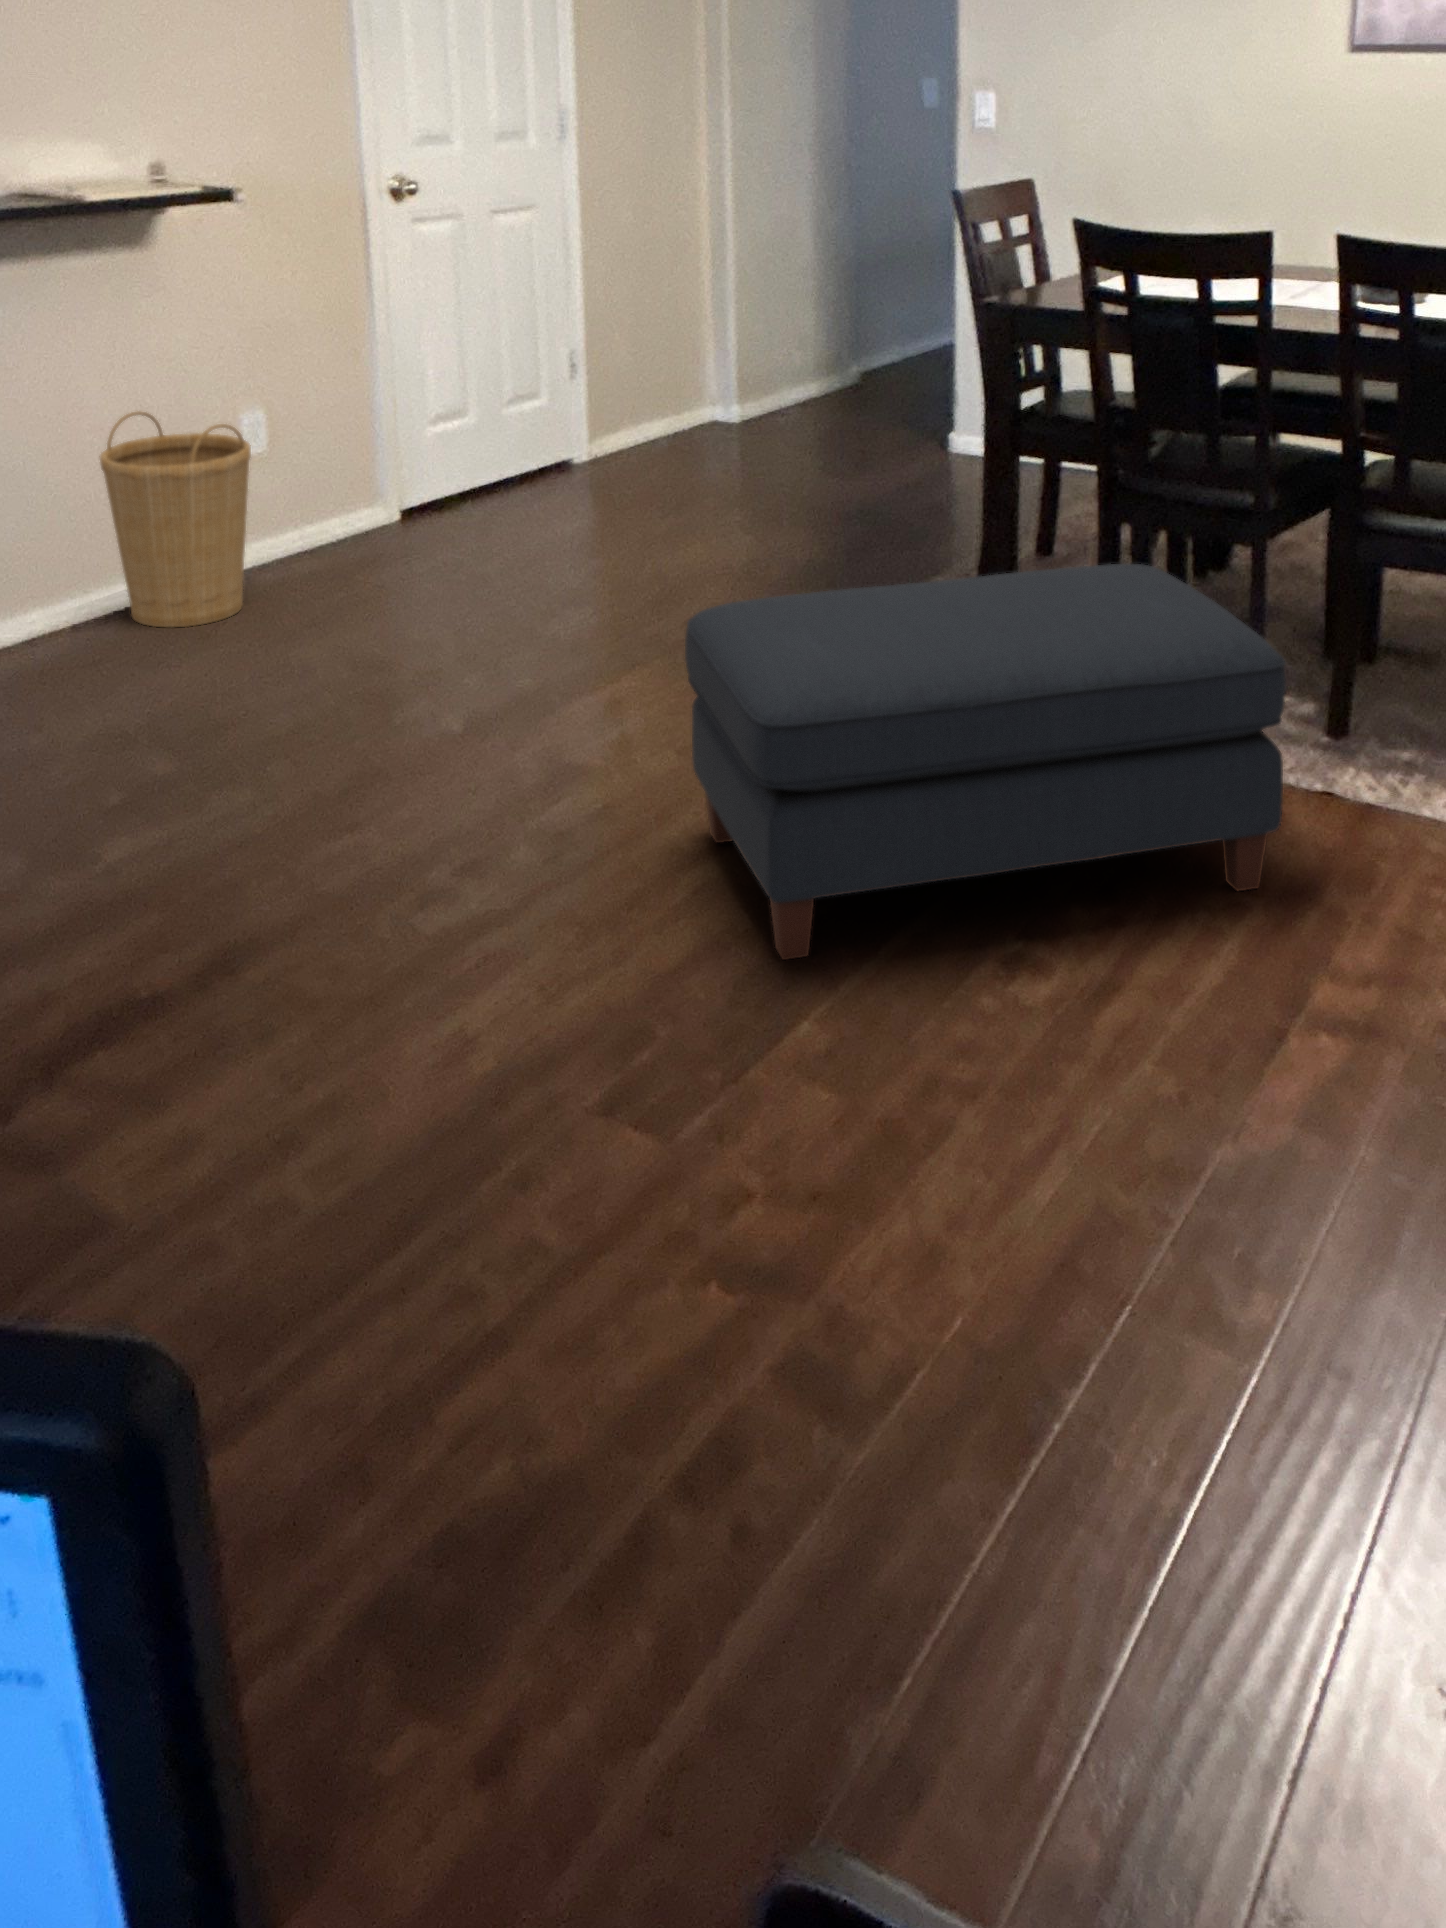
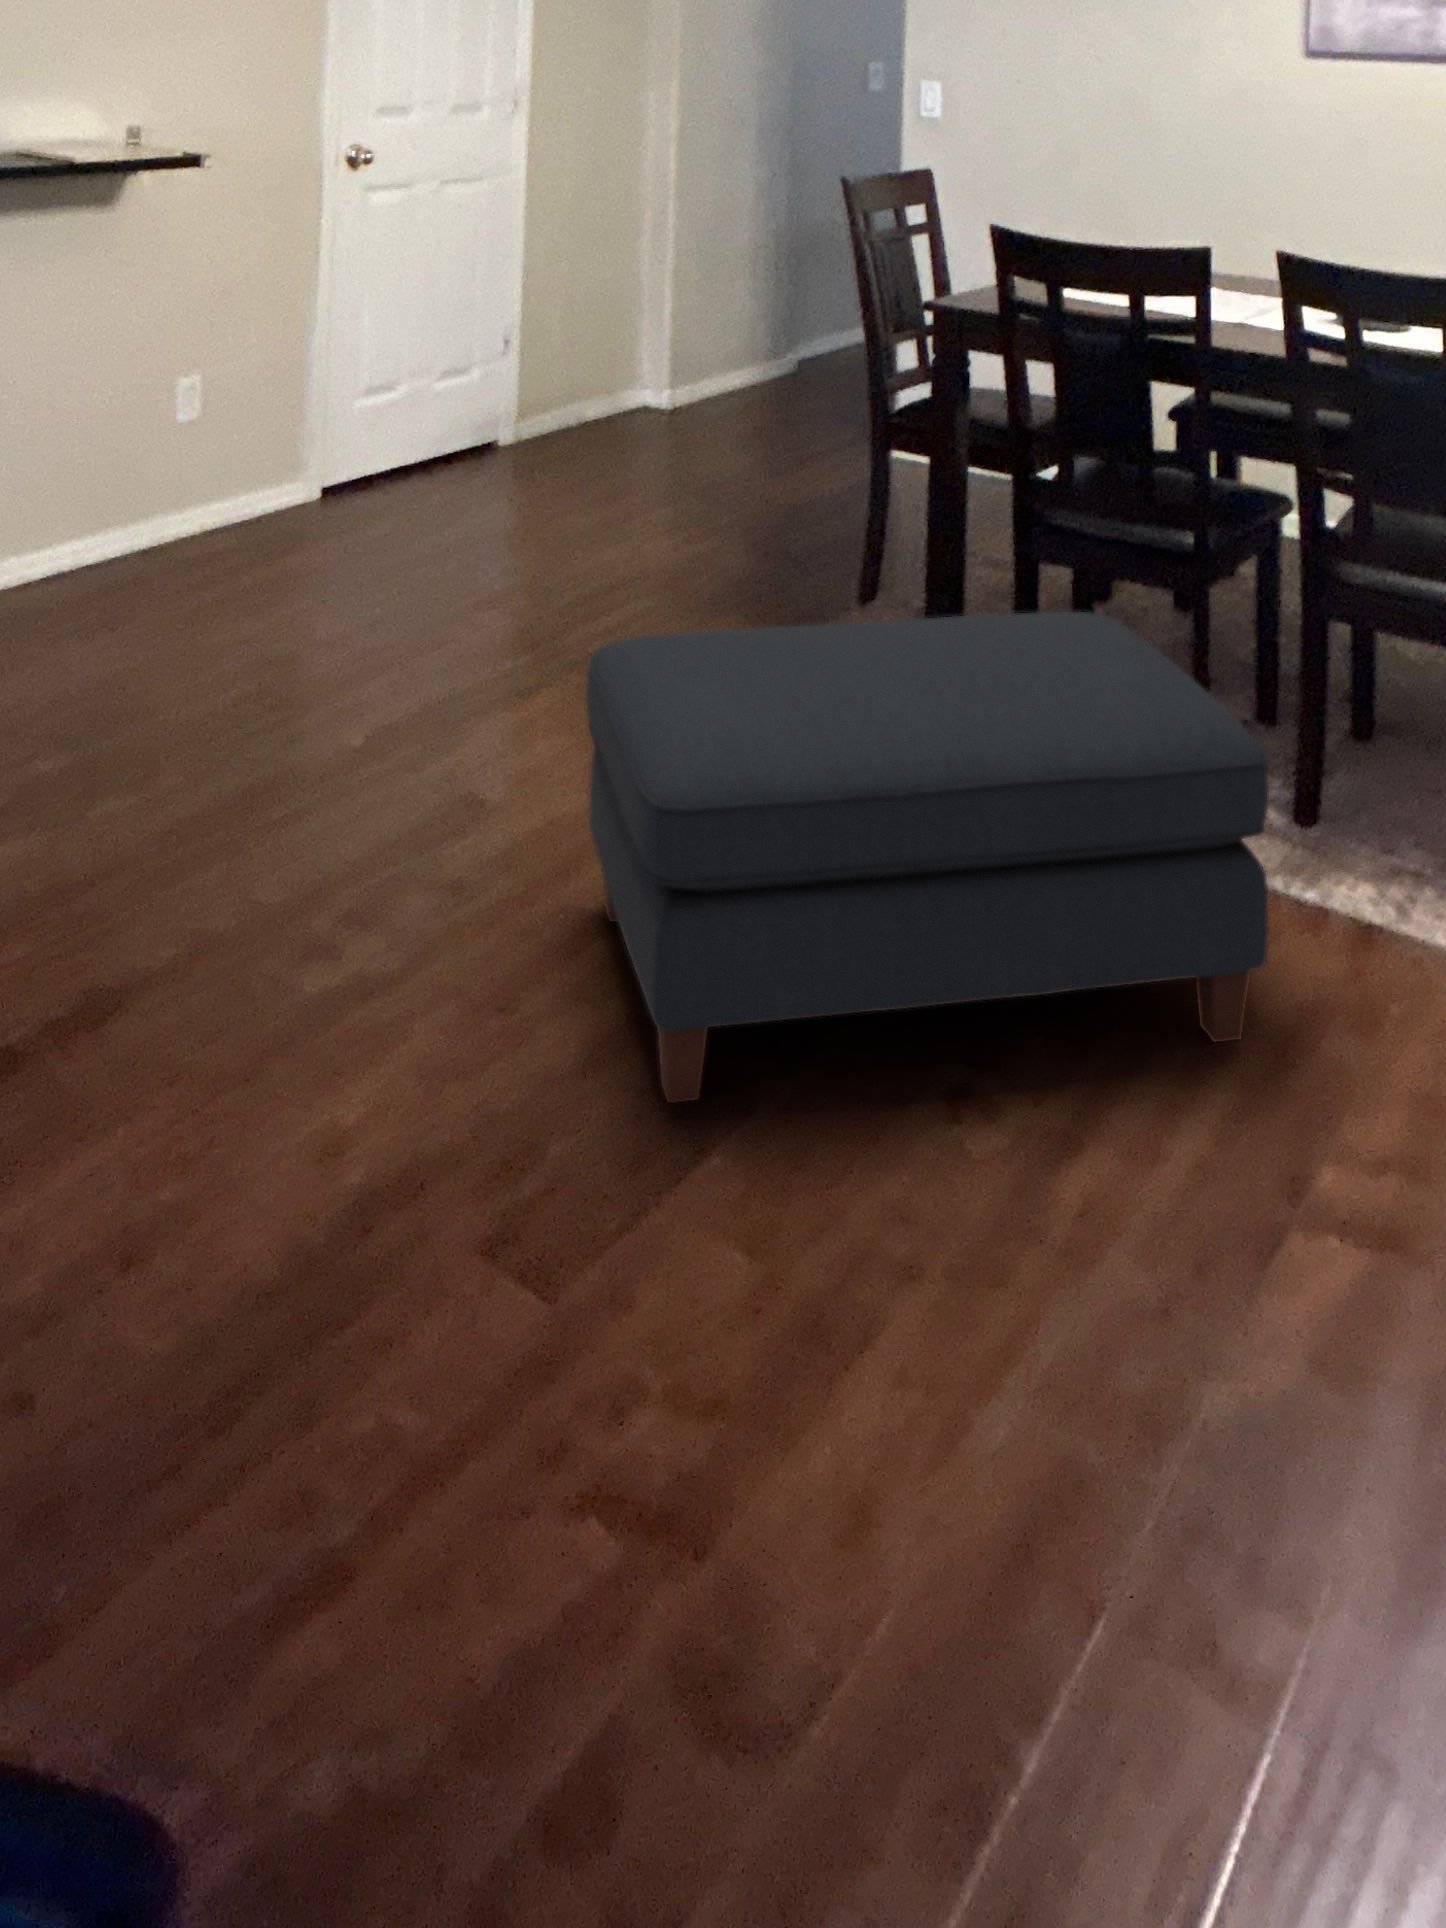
basket: present [100,411,251,627] -> none [47,375,195,603]

